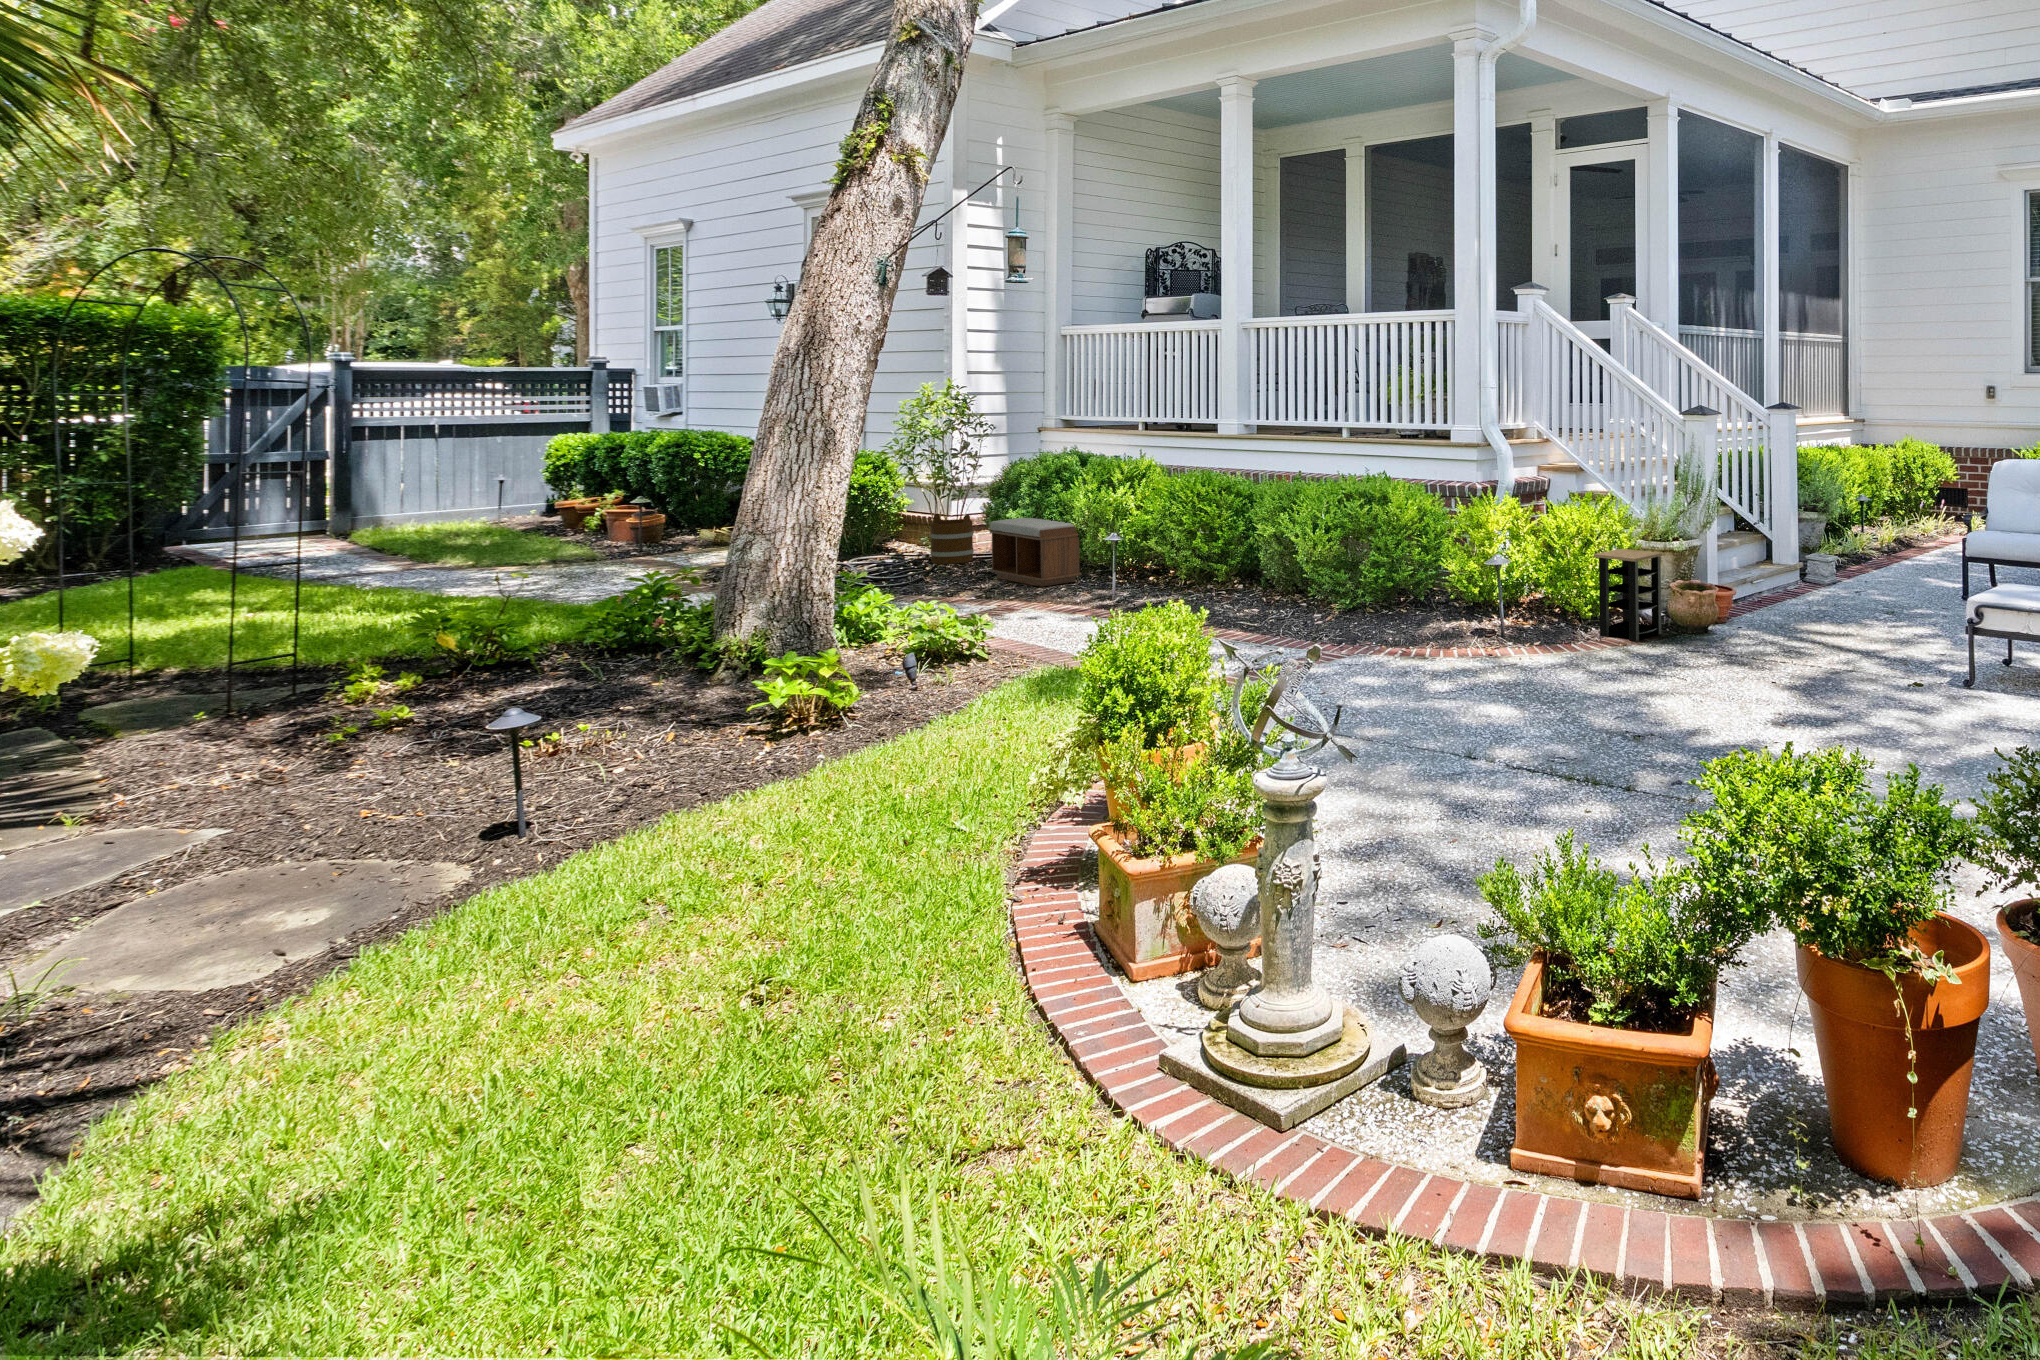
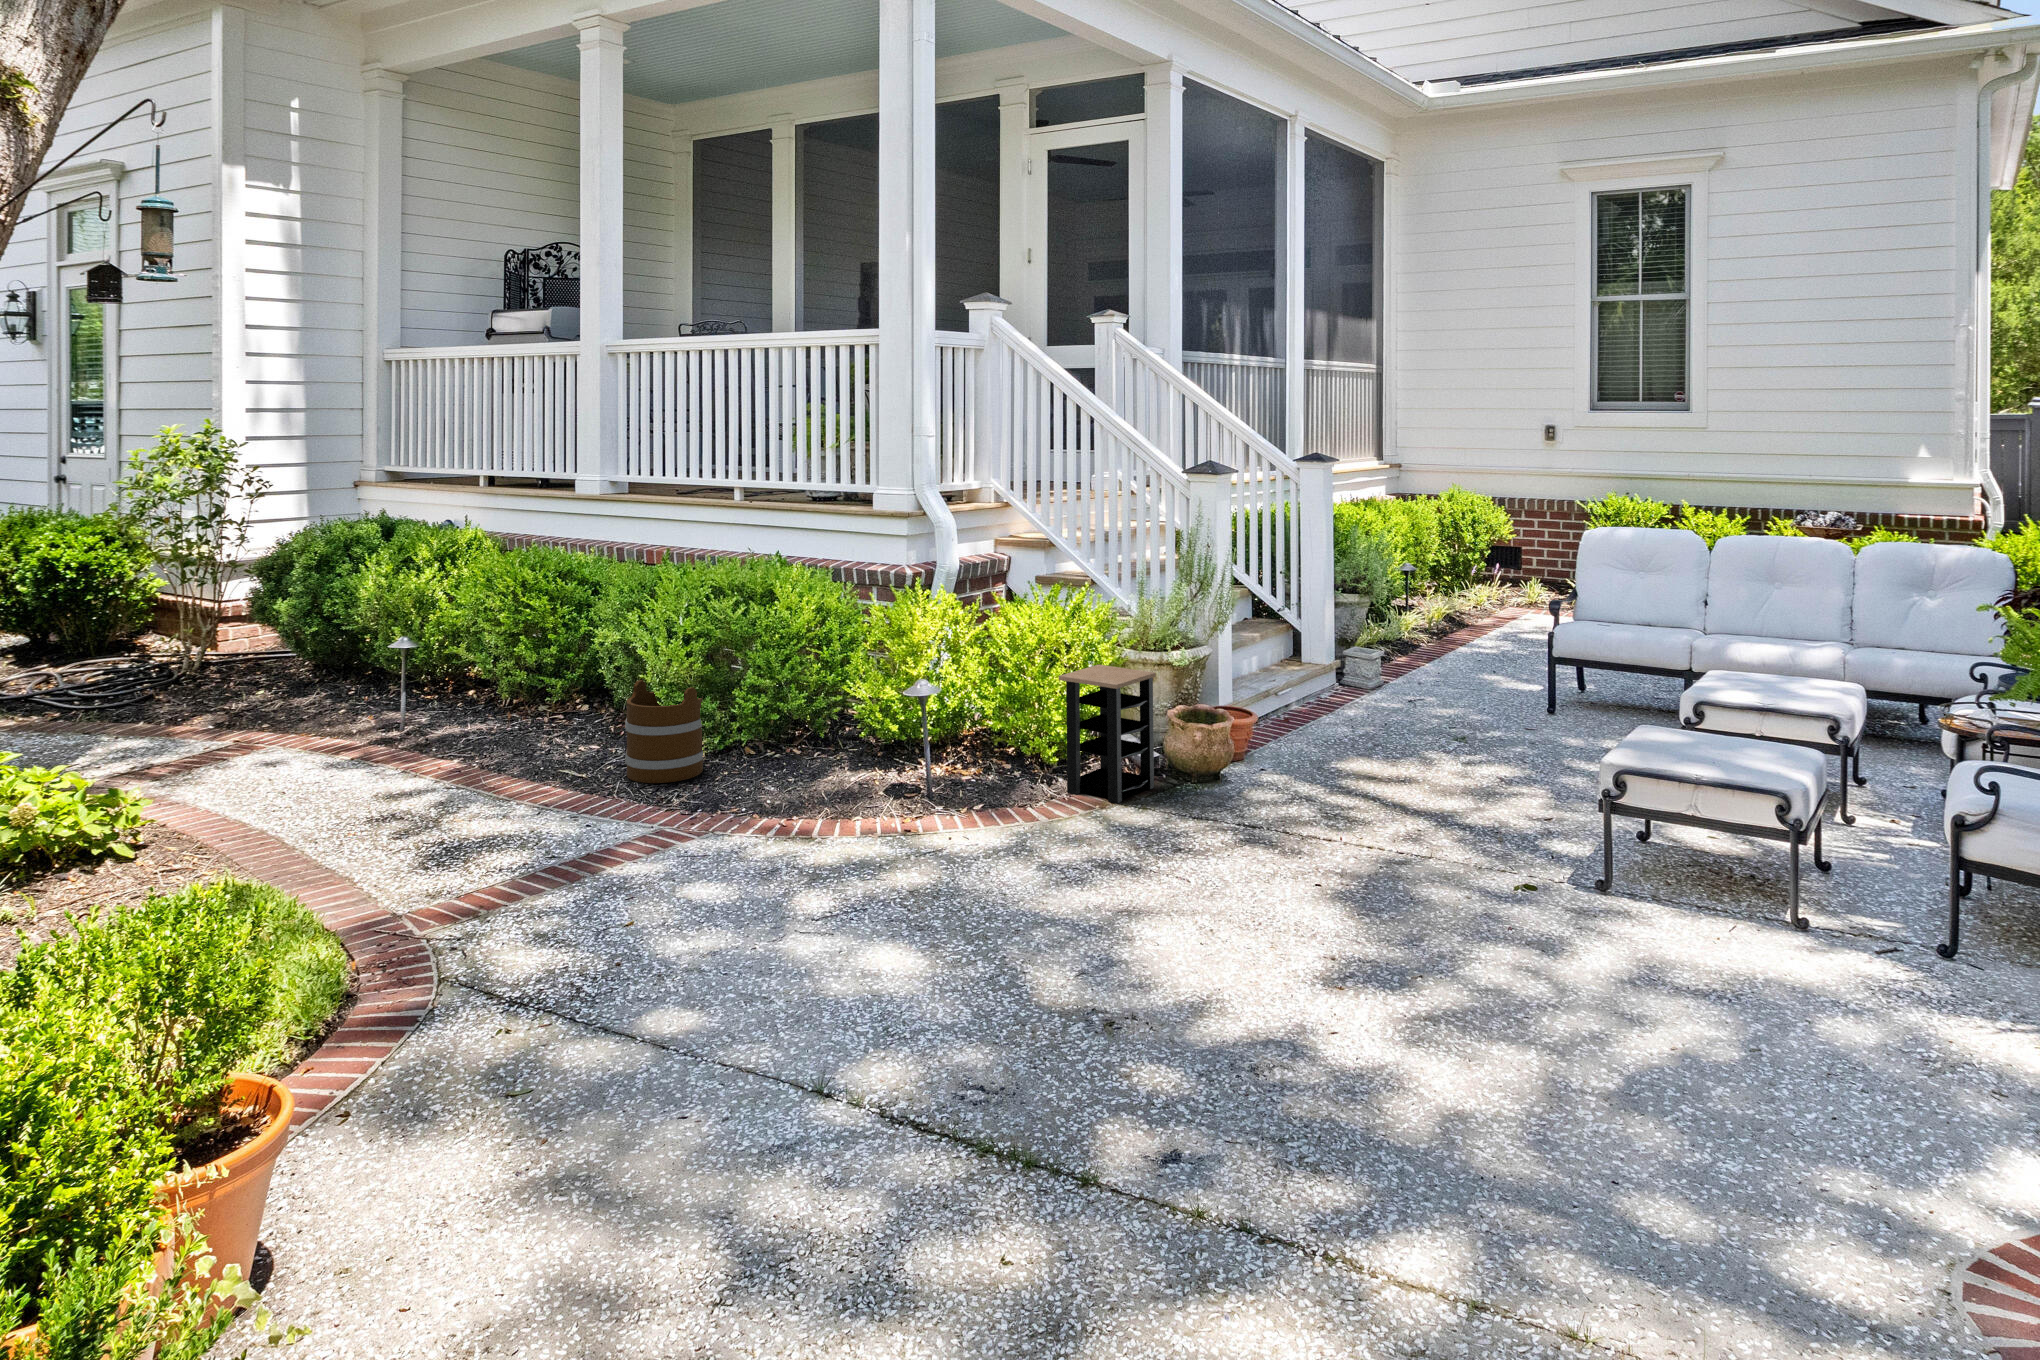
bucket: present [930,514,974,564] -> present [625,680,704,783]
bench: present [990,518,1081,587] -> none [245,610,369,709]

